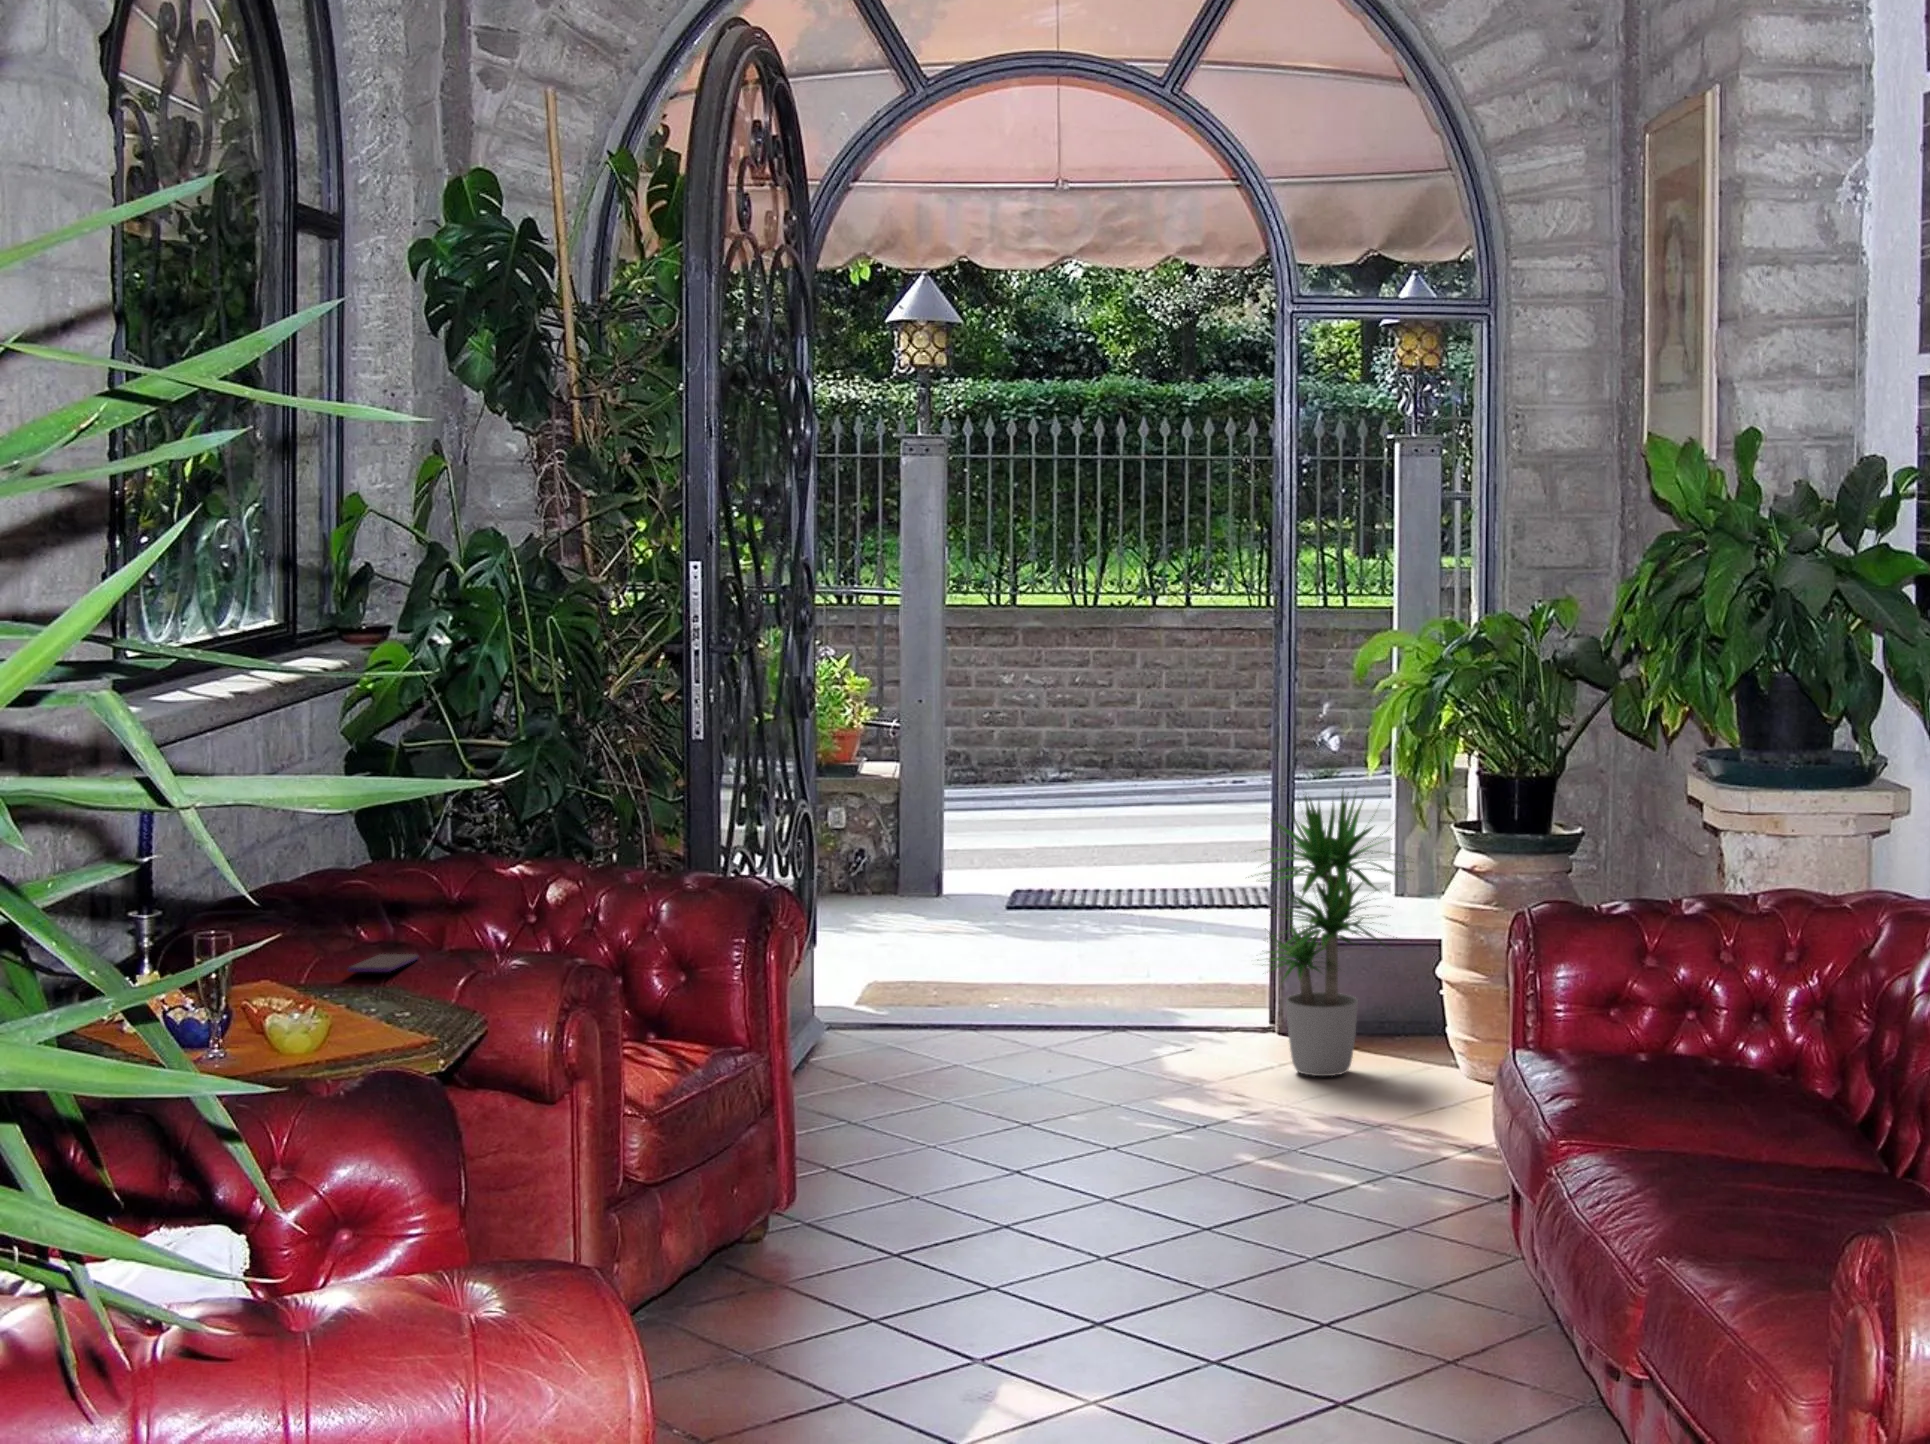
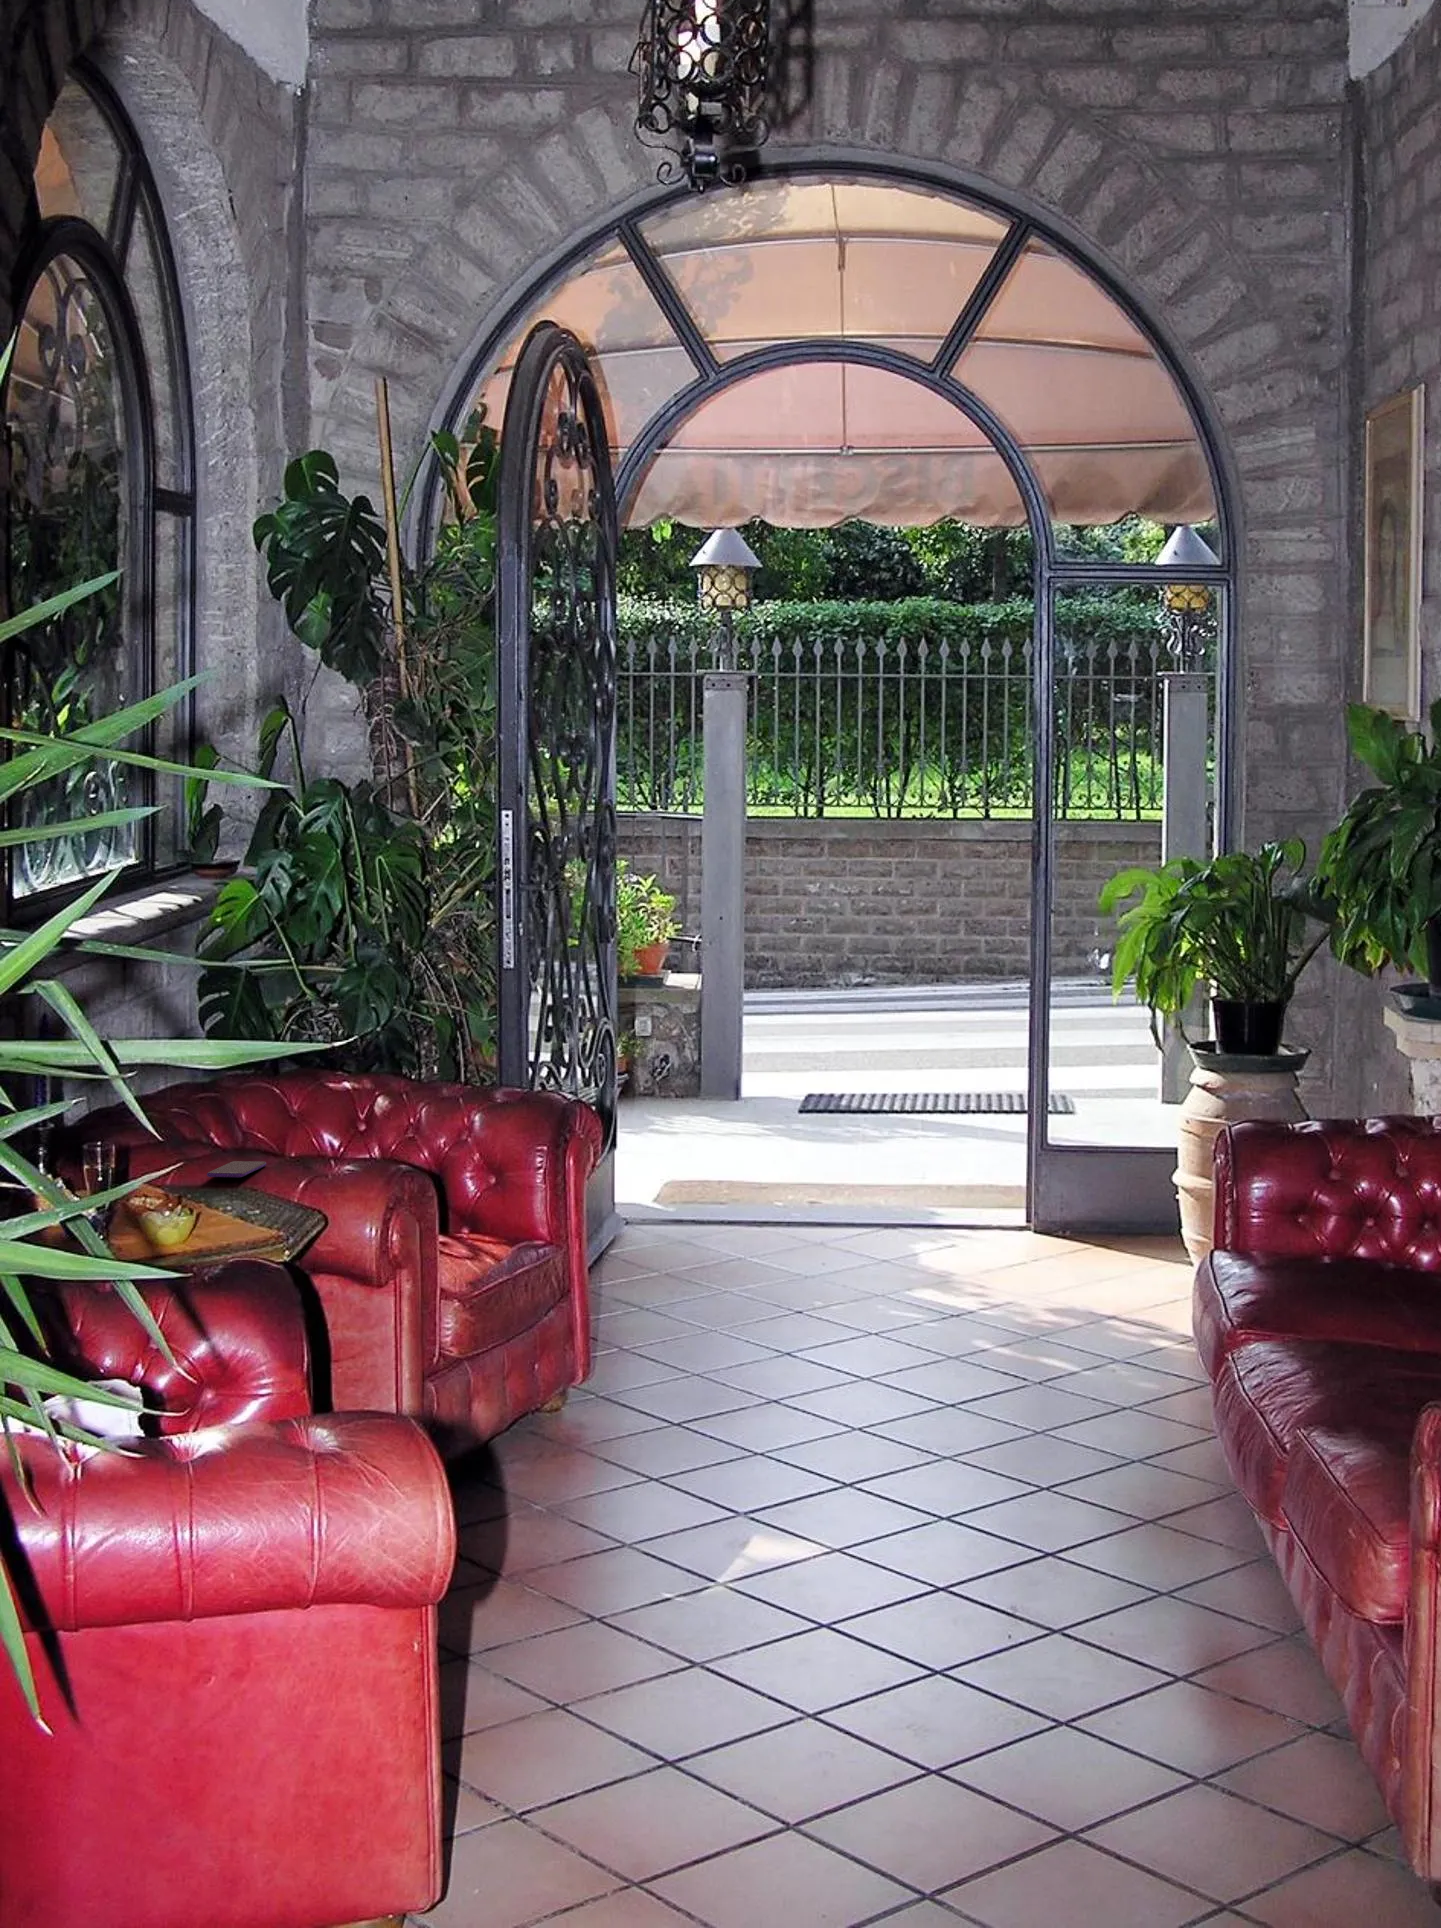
potted plant: present [1251,793,1400,1076] -> none [1003,1007,1166,1272]

